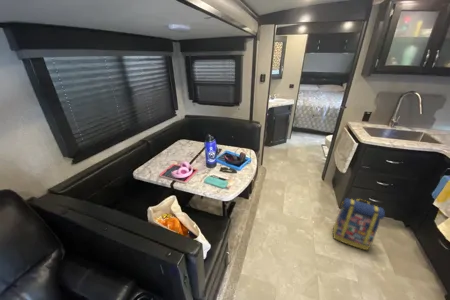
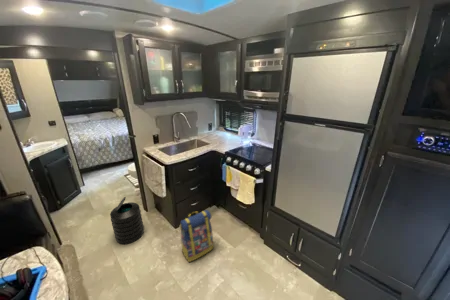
trash can: none [290,156,318,194] -> present [110,197,144,244]

